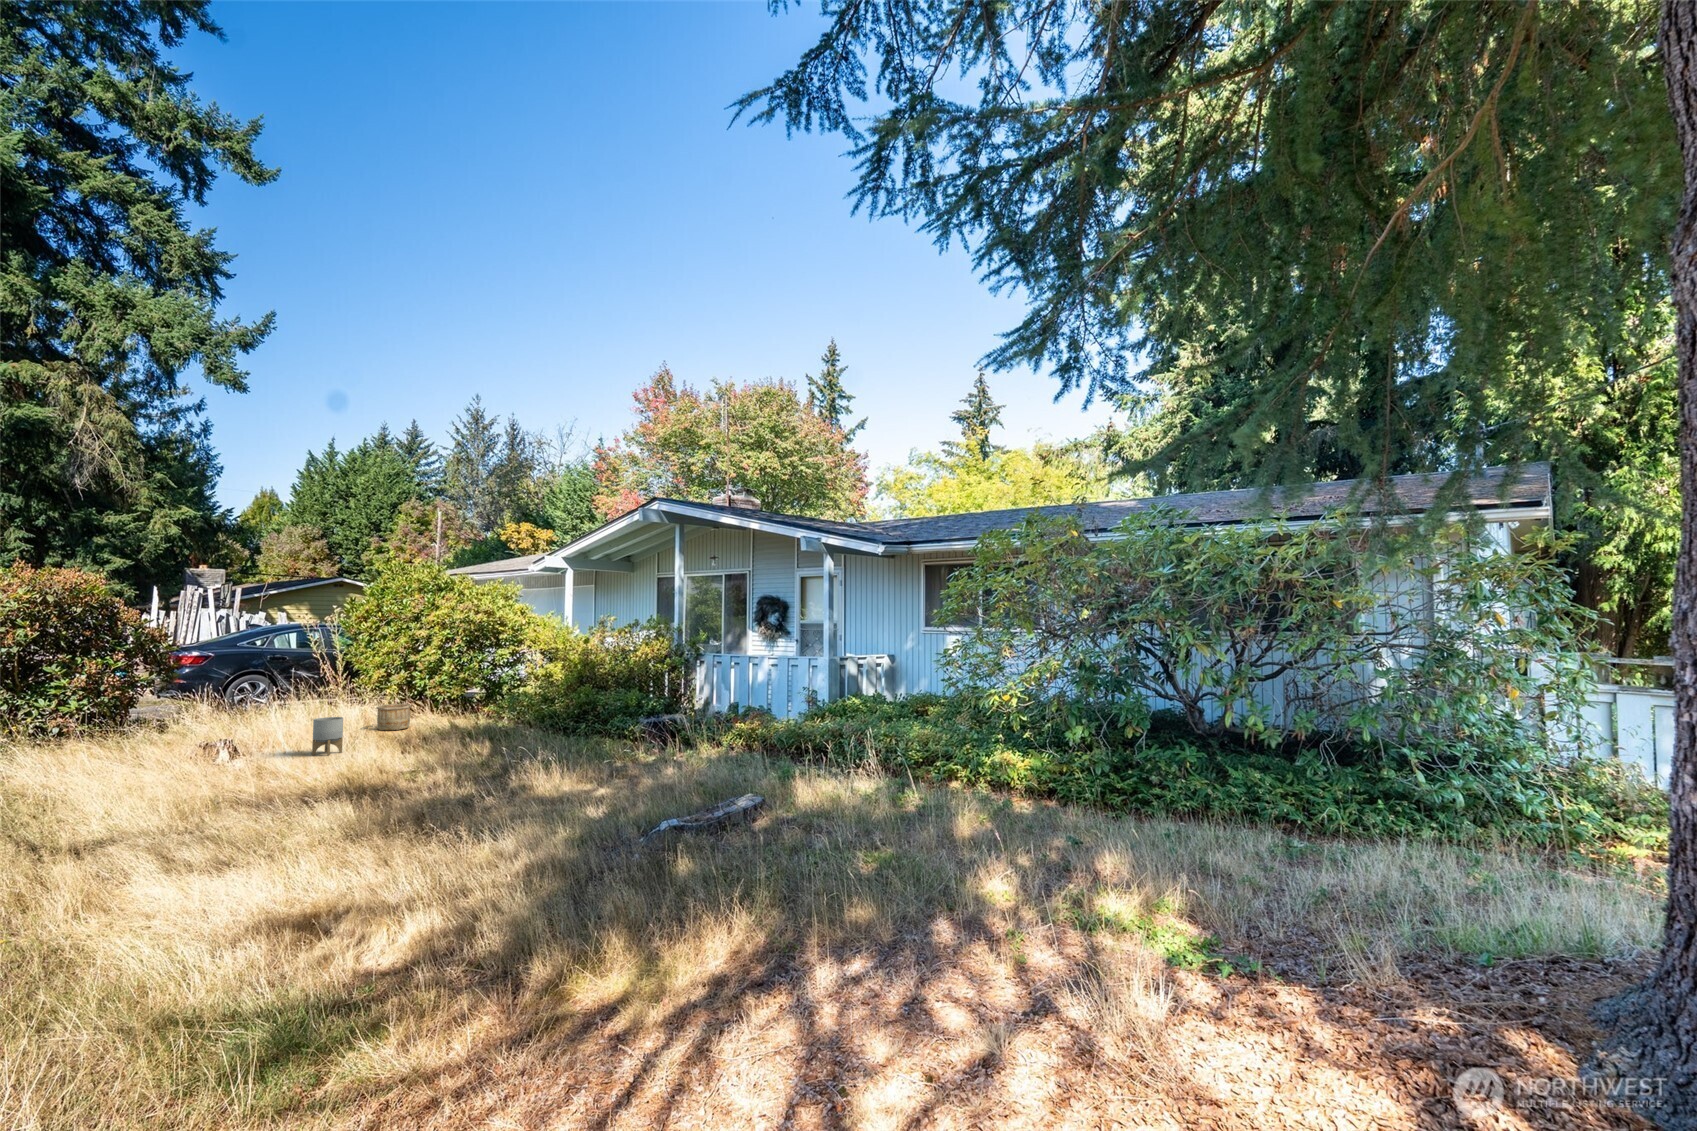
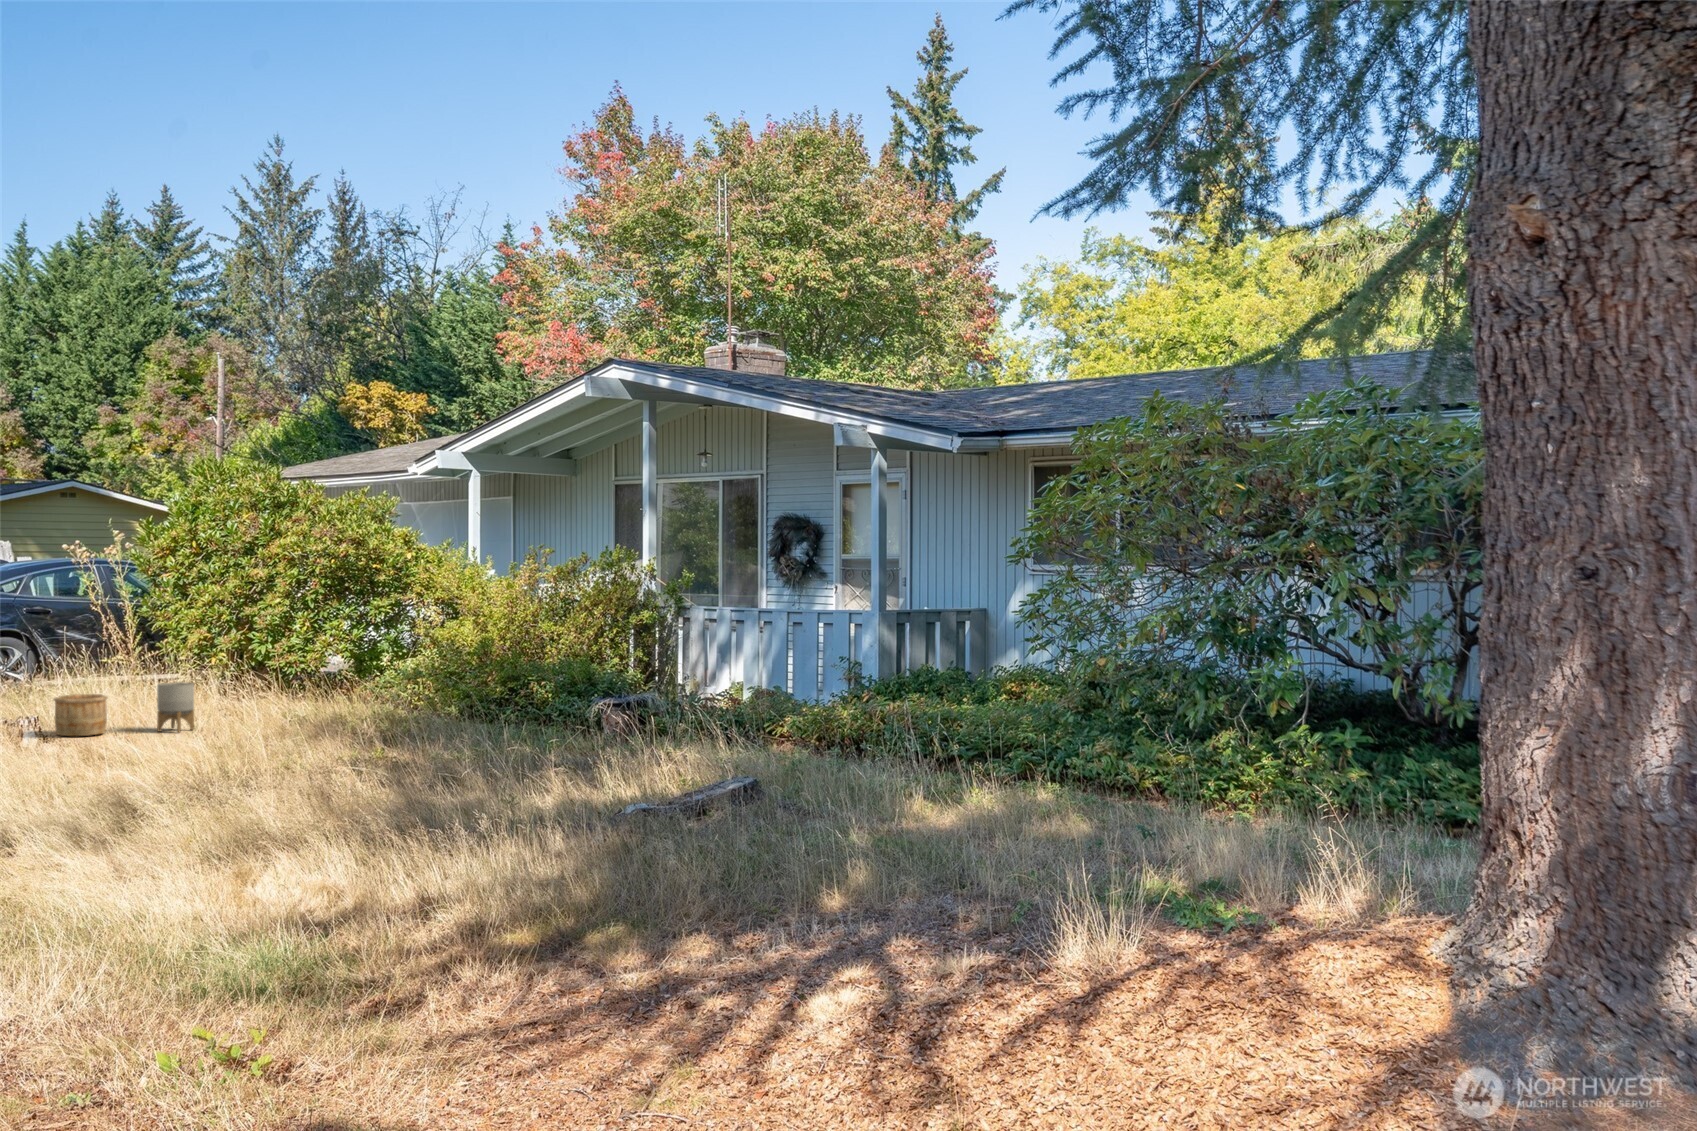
wooden bucket: present [377,704,411,730] -> present [54,694,107,736]

